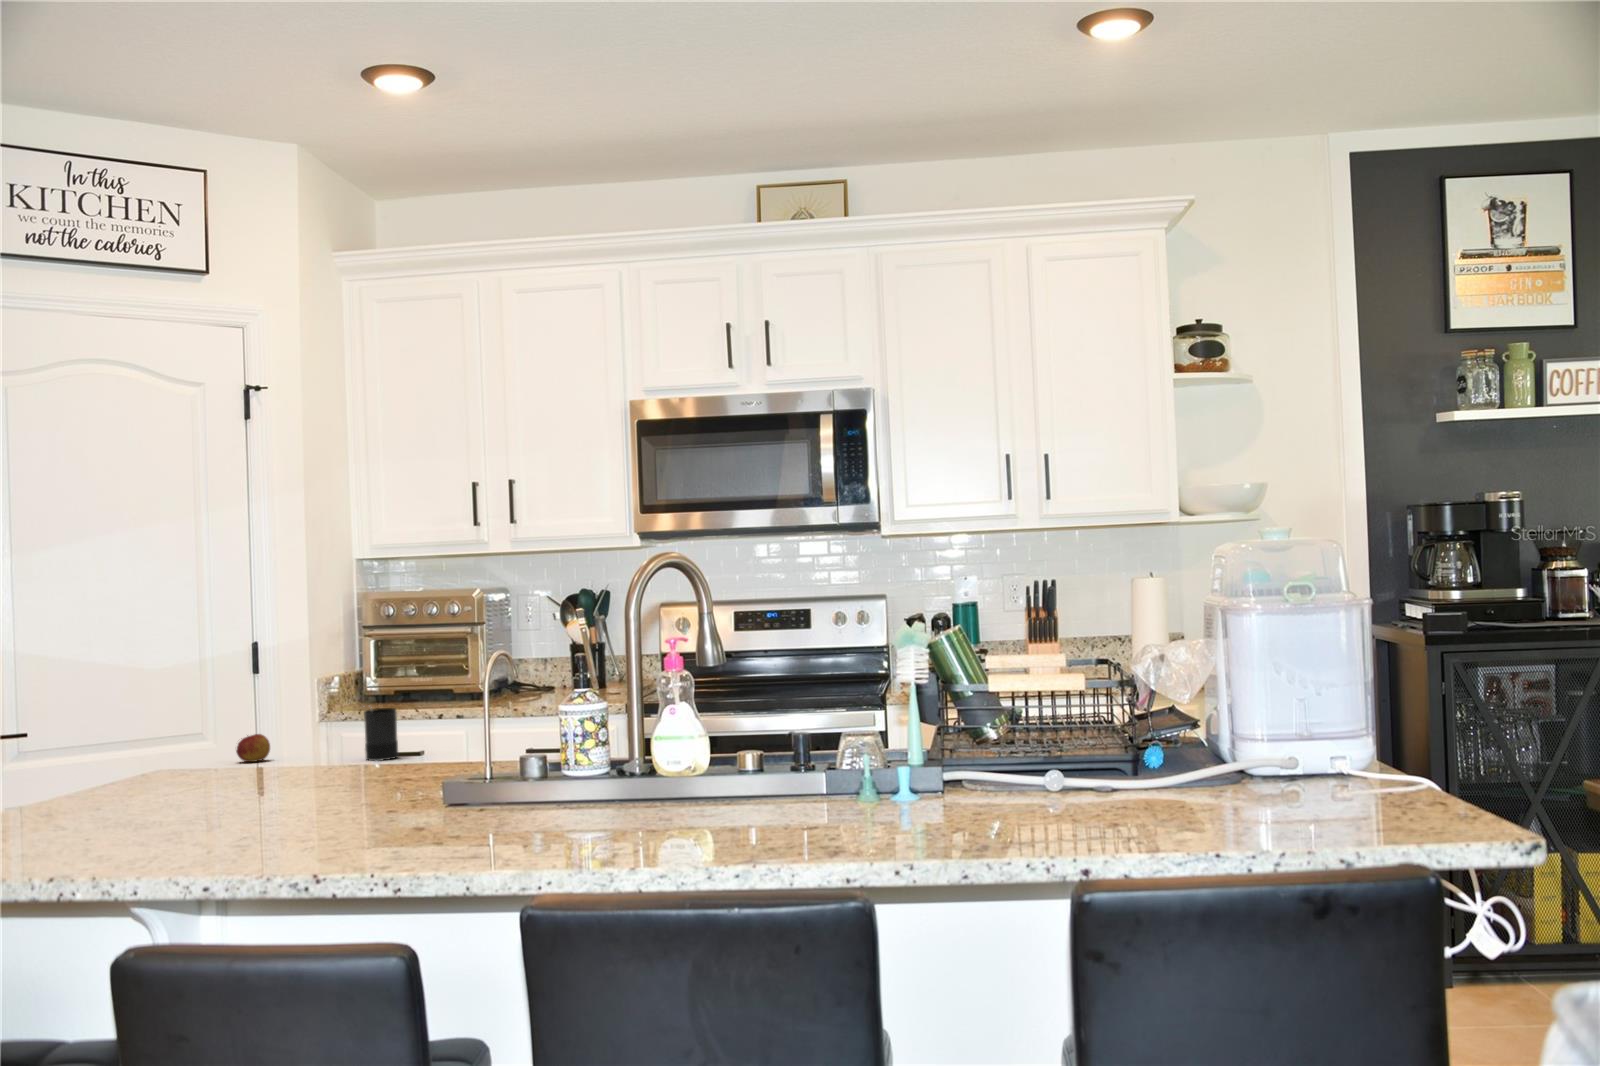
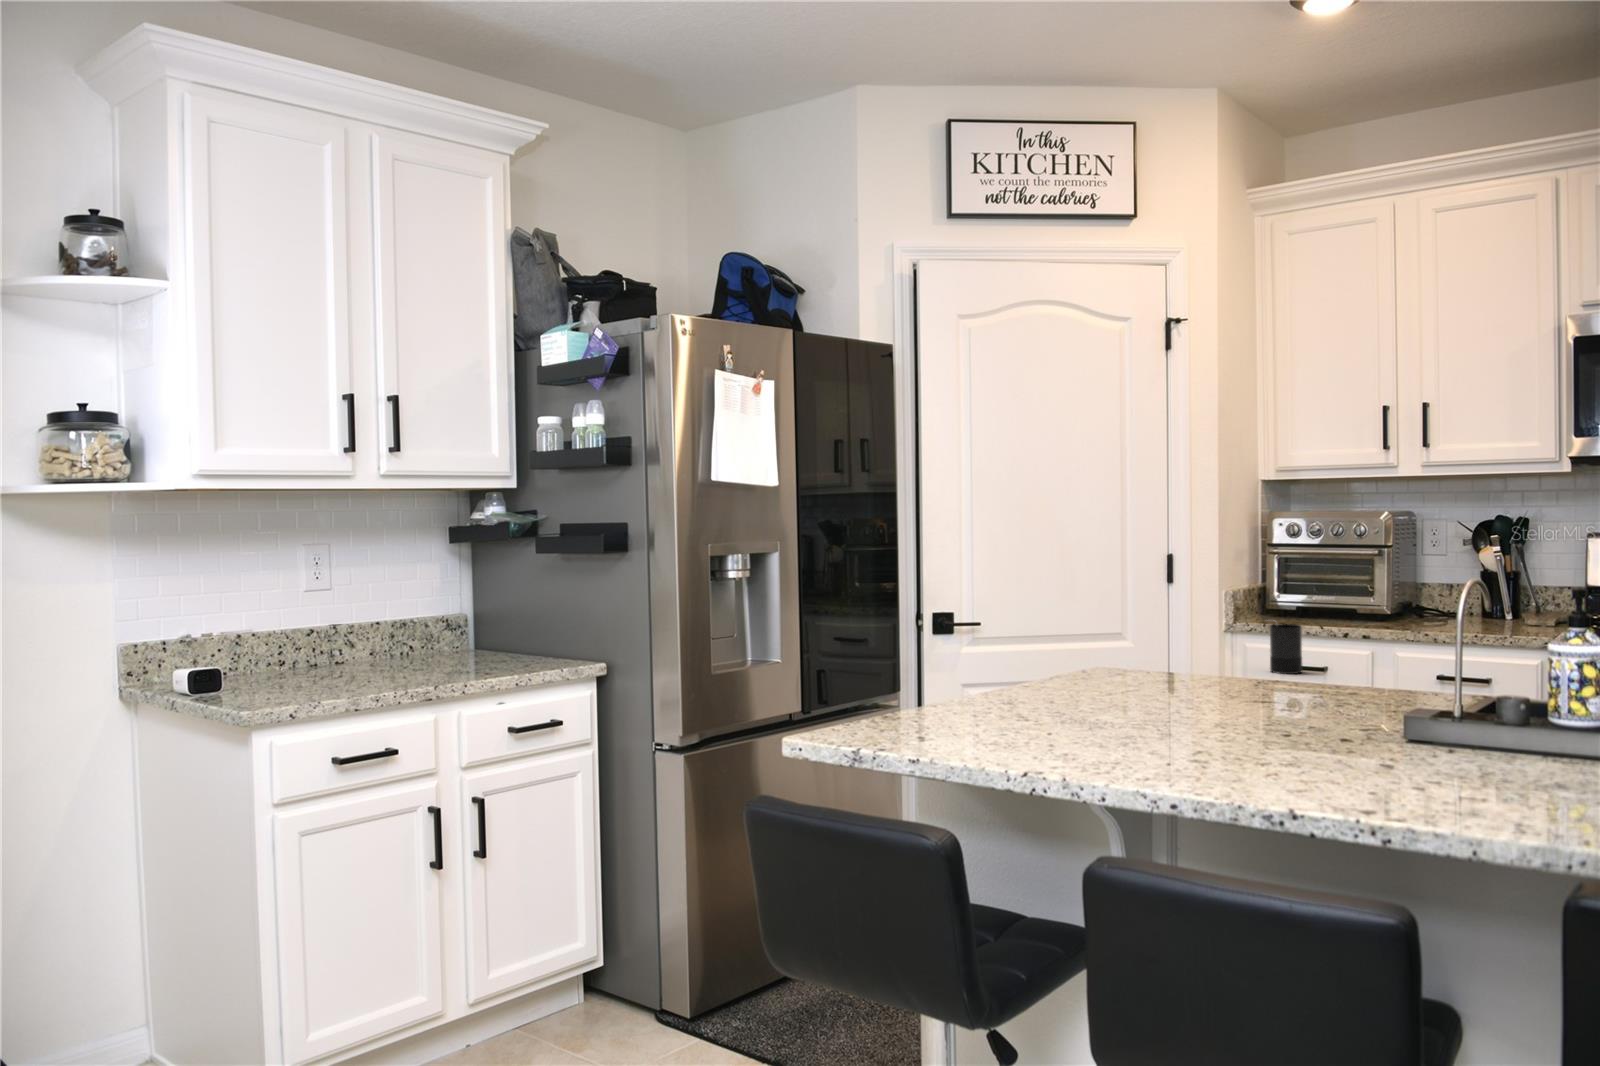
apple: present [236,734,270,762] -> none [1149,637,1179,663]

